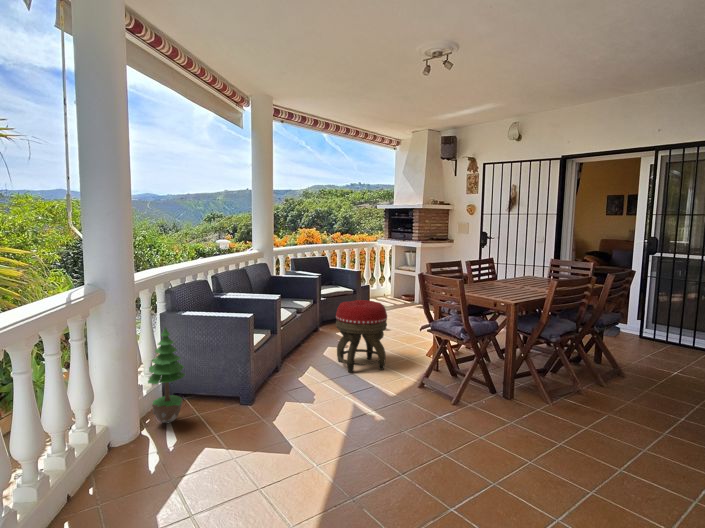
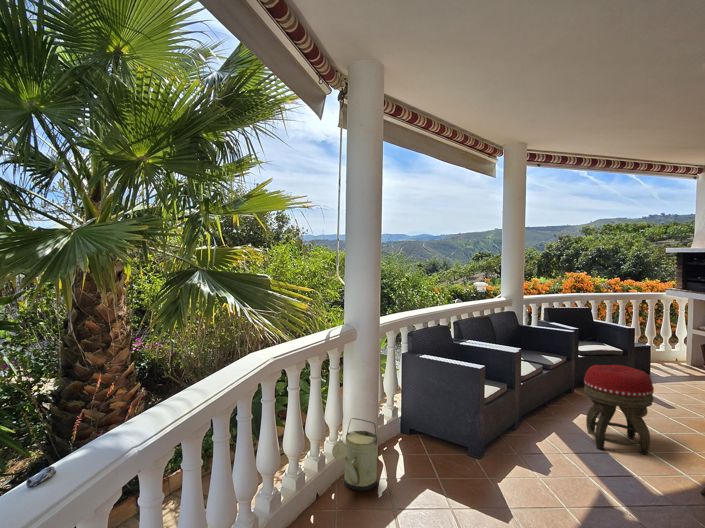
potted tree: present [148,327,185,423] -> none [385,368,417,455]
watering can: none [88,393,146,477] -> present [332,418,378,491]

